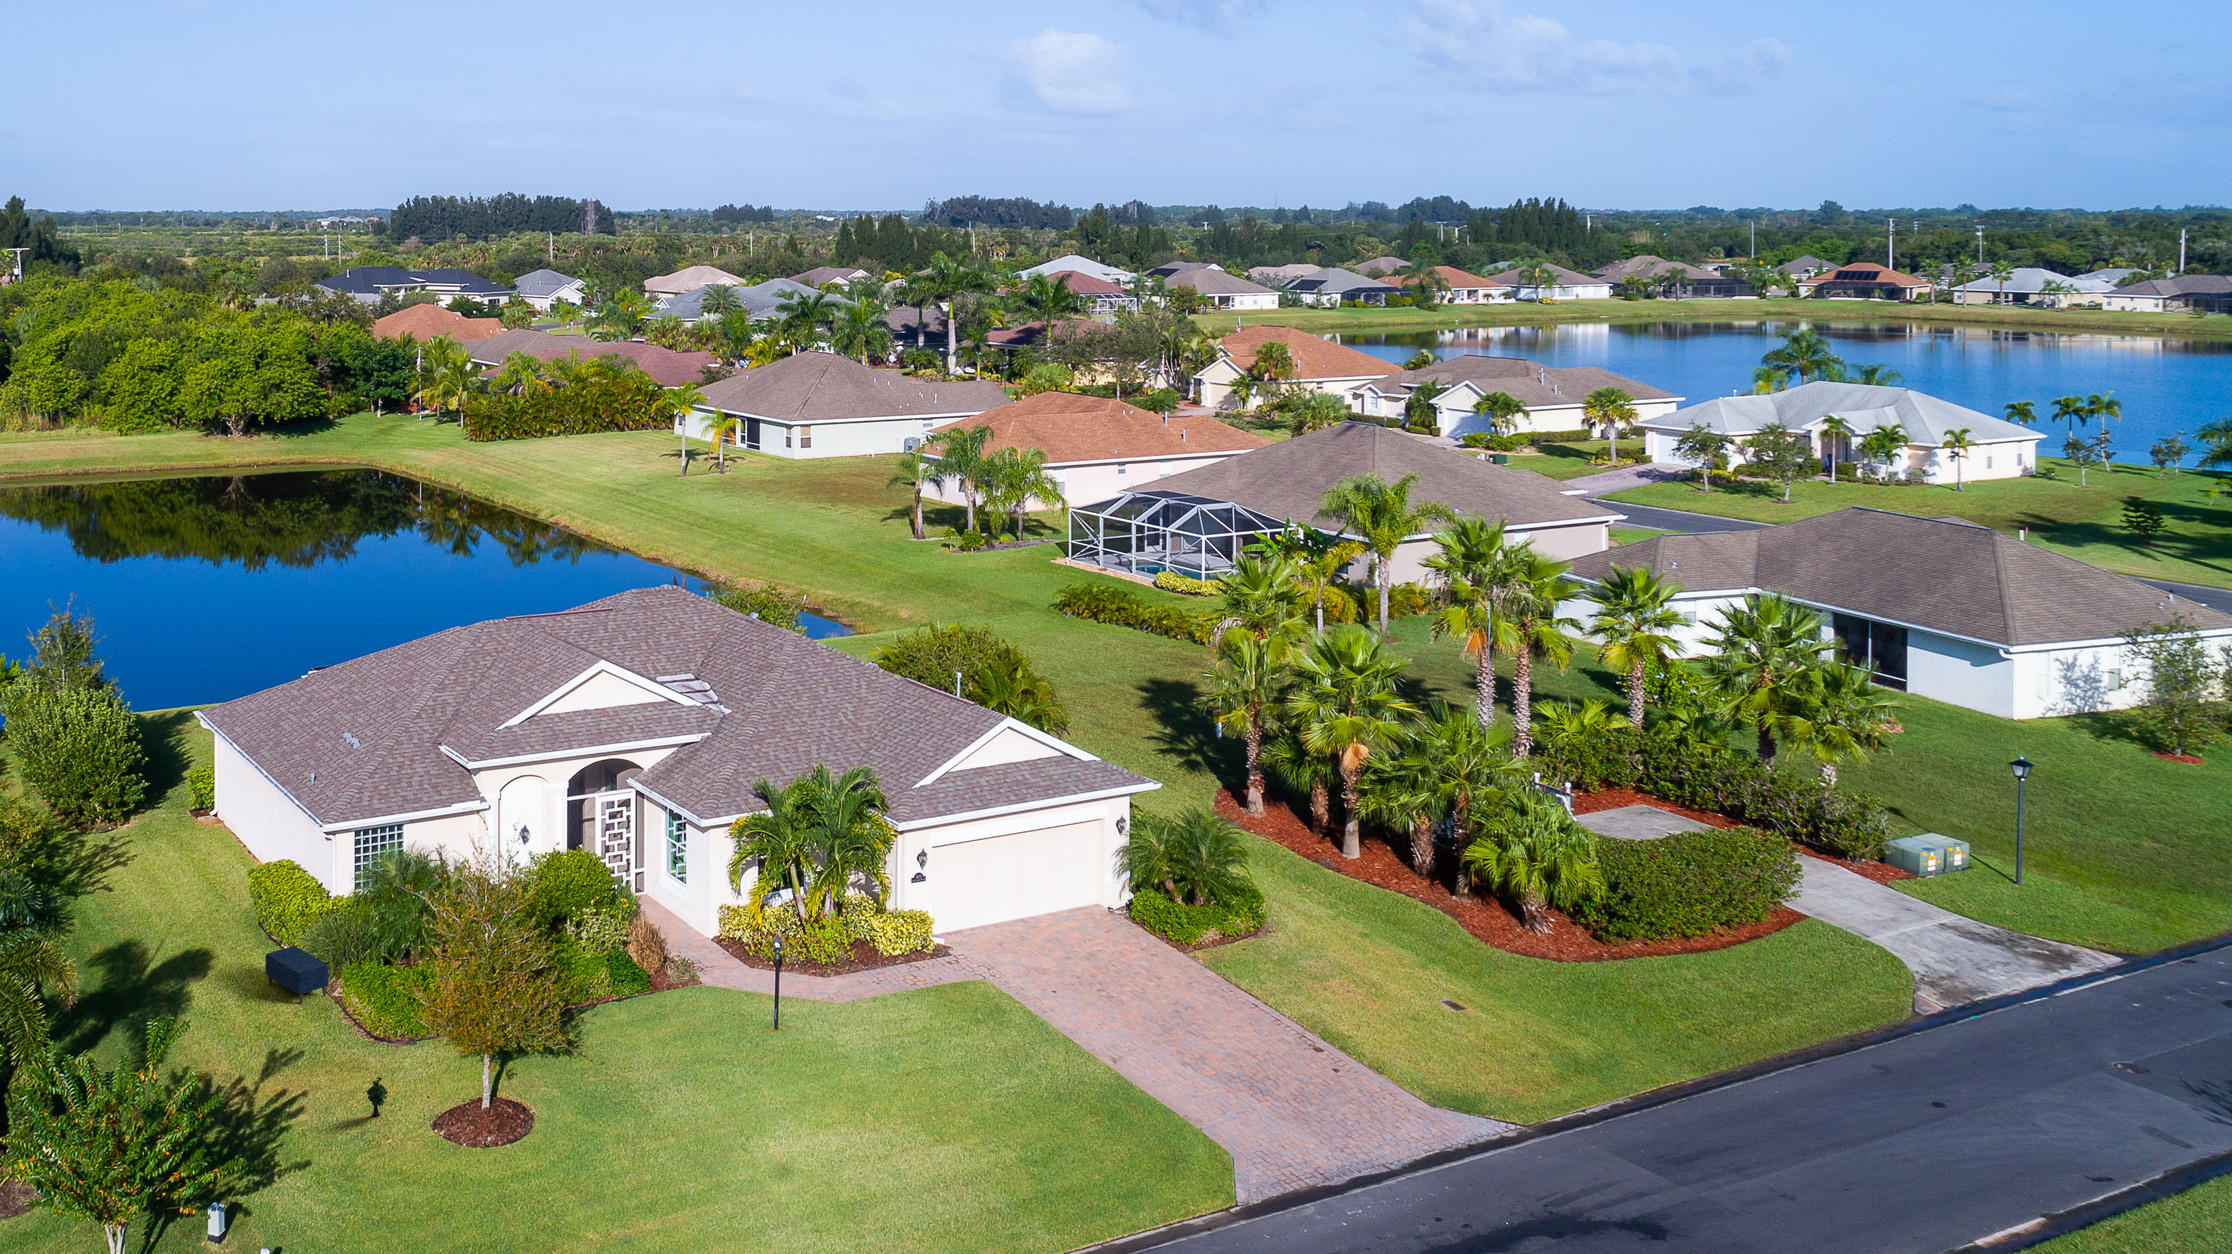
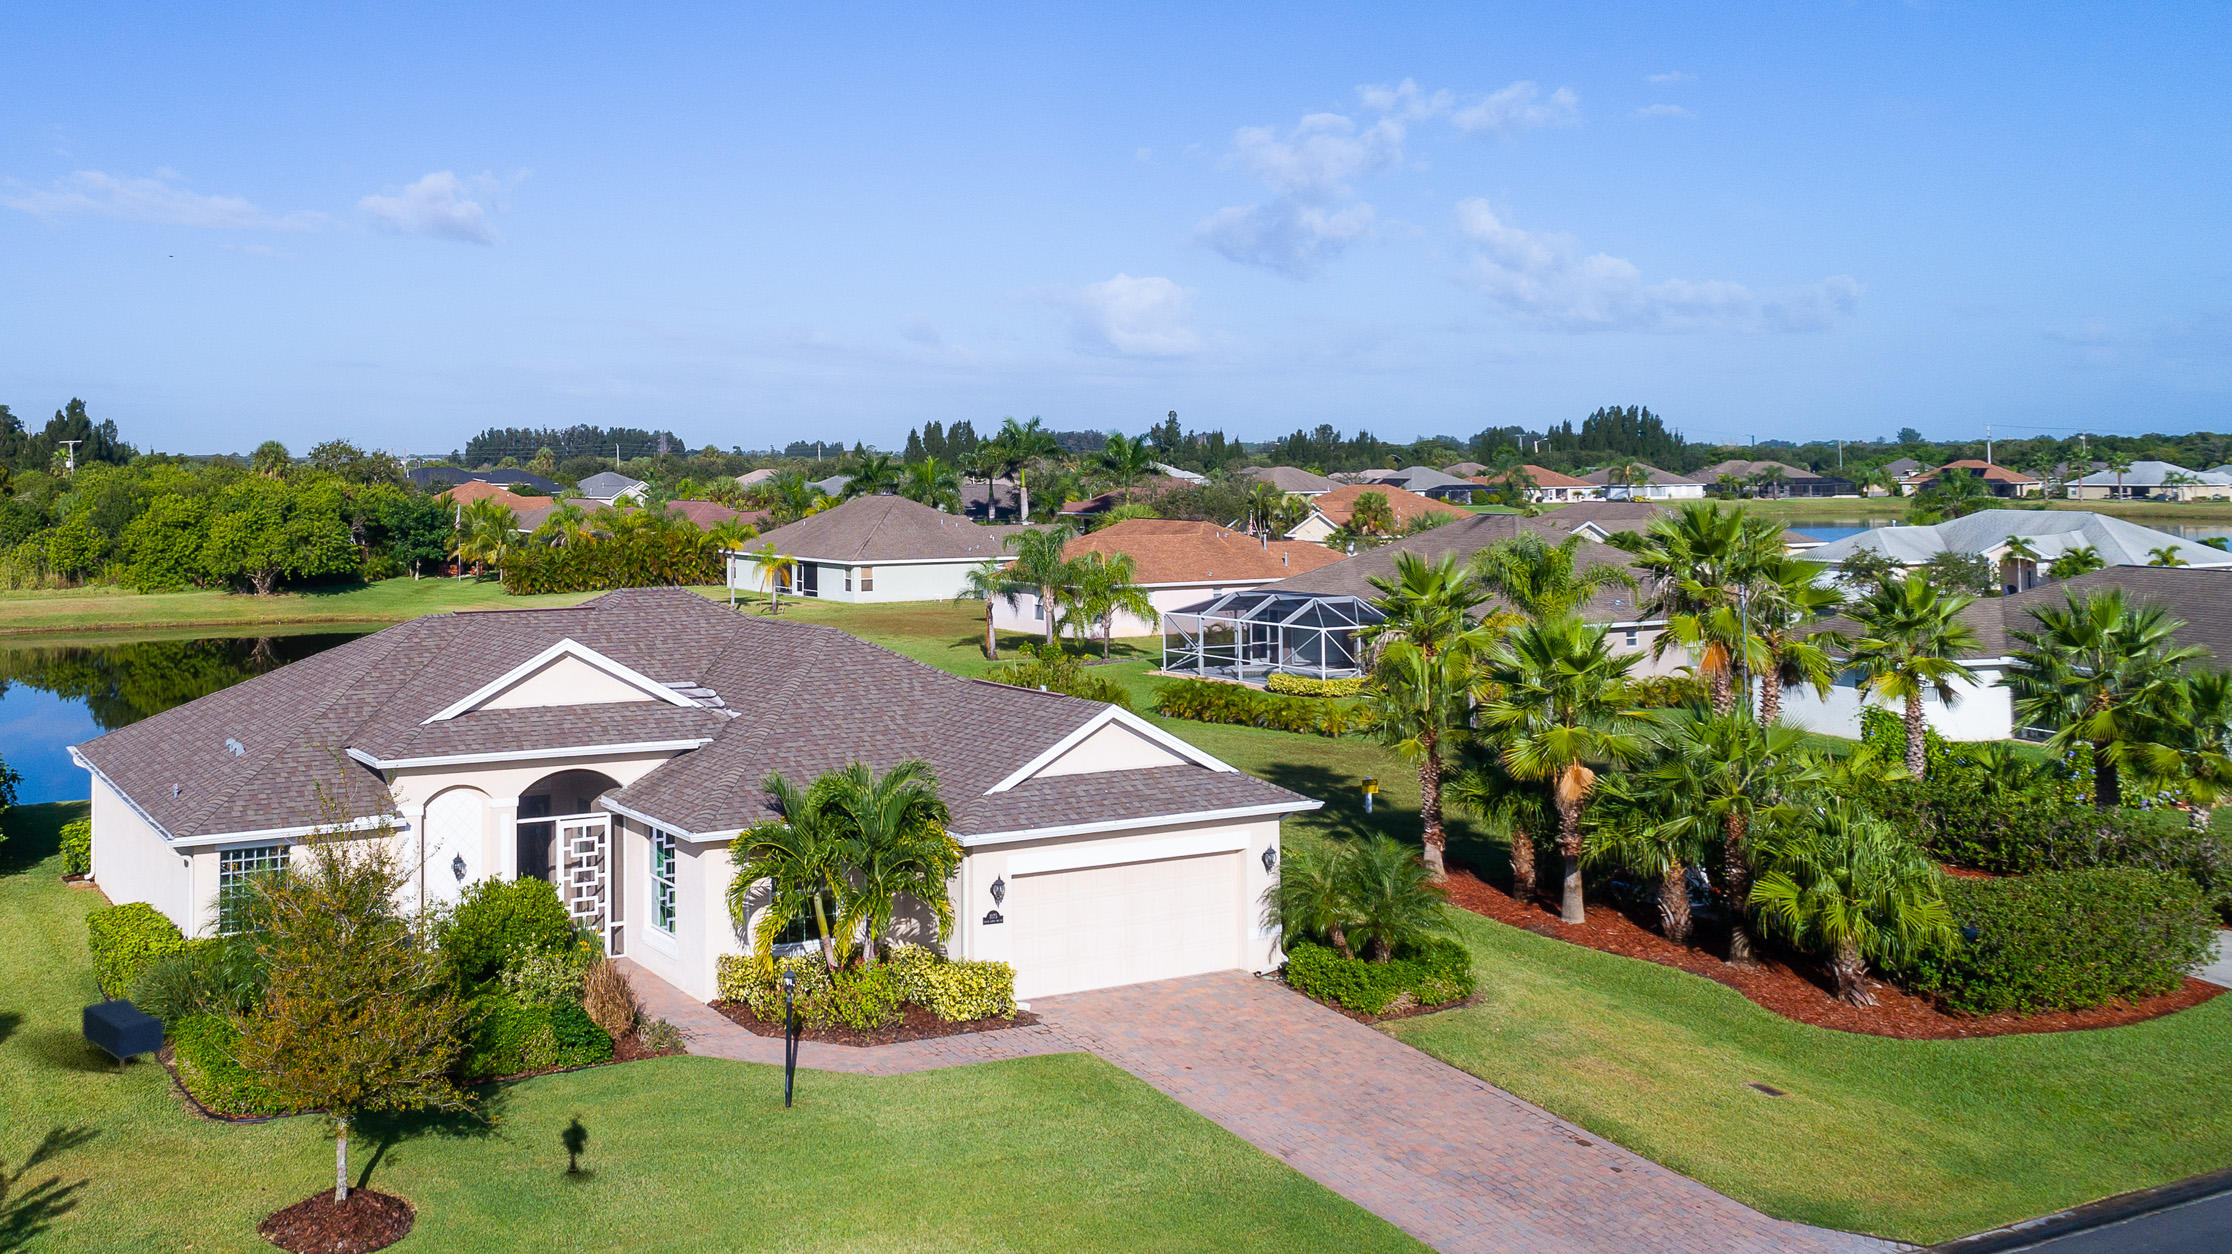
decorative plant: present [365,1077,388,1117] -> present [560,1113,589,1172]

